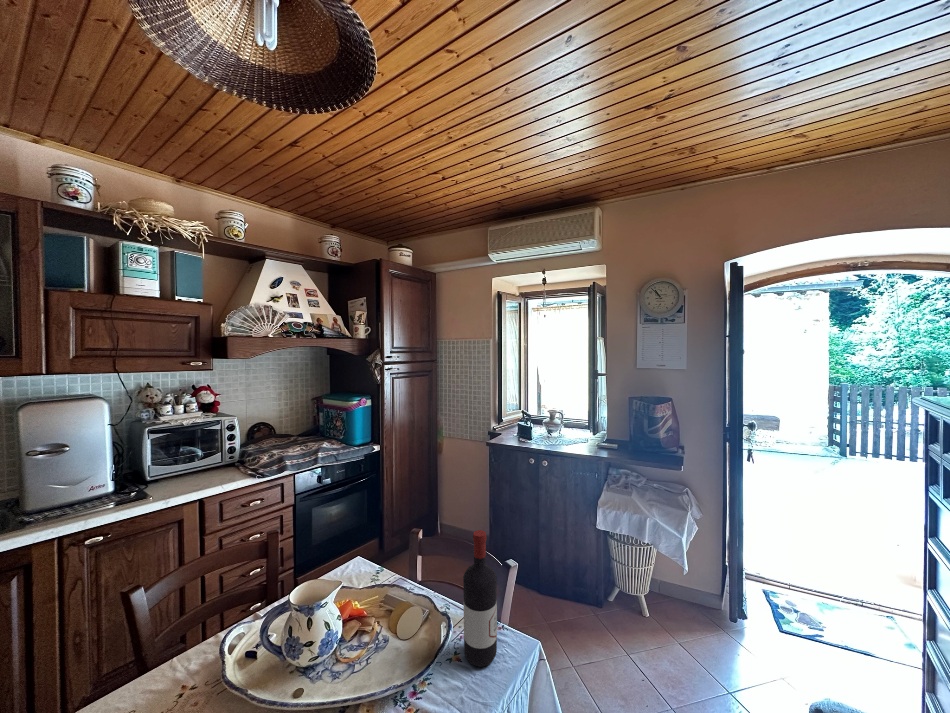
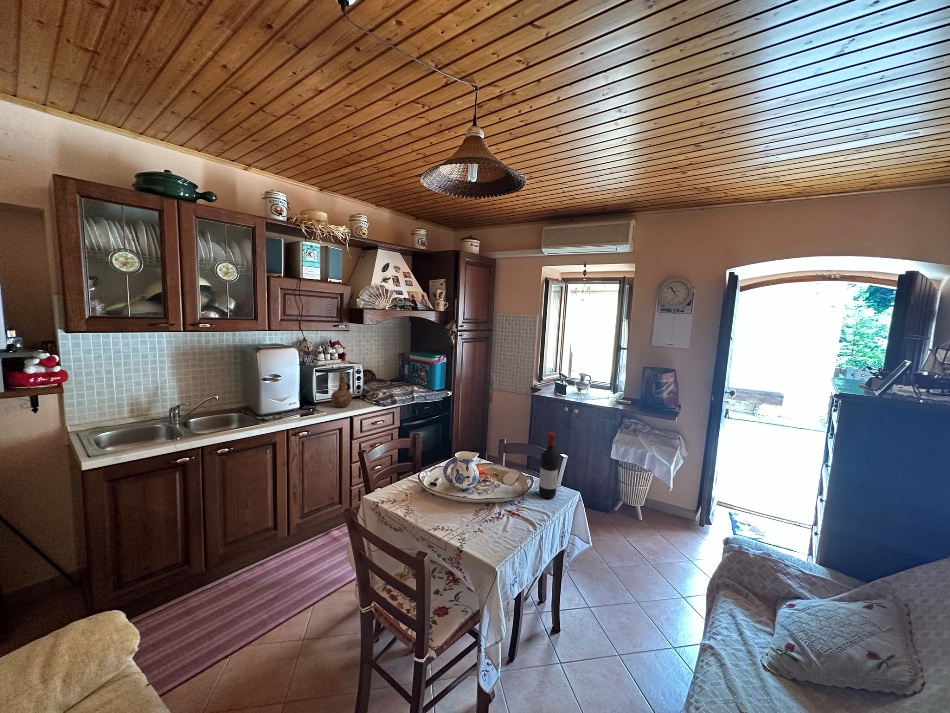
ceramic pitcher: none [171,429,209,486] -> present [331,371,352,407]

